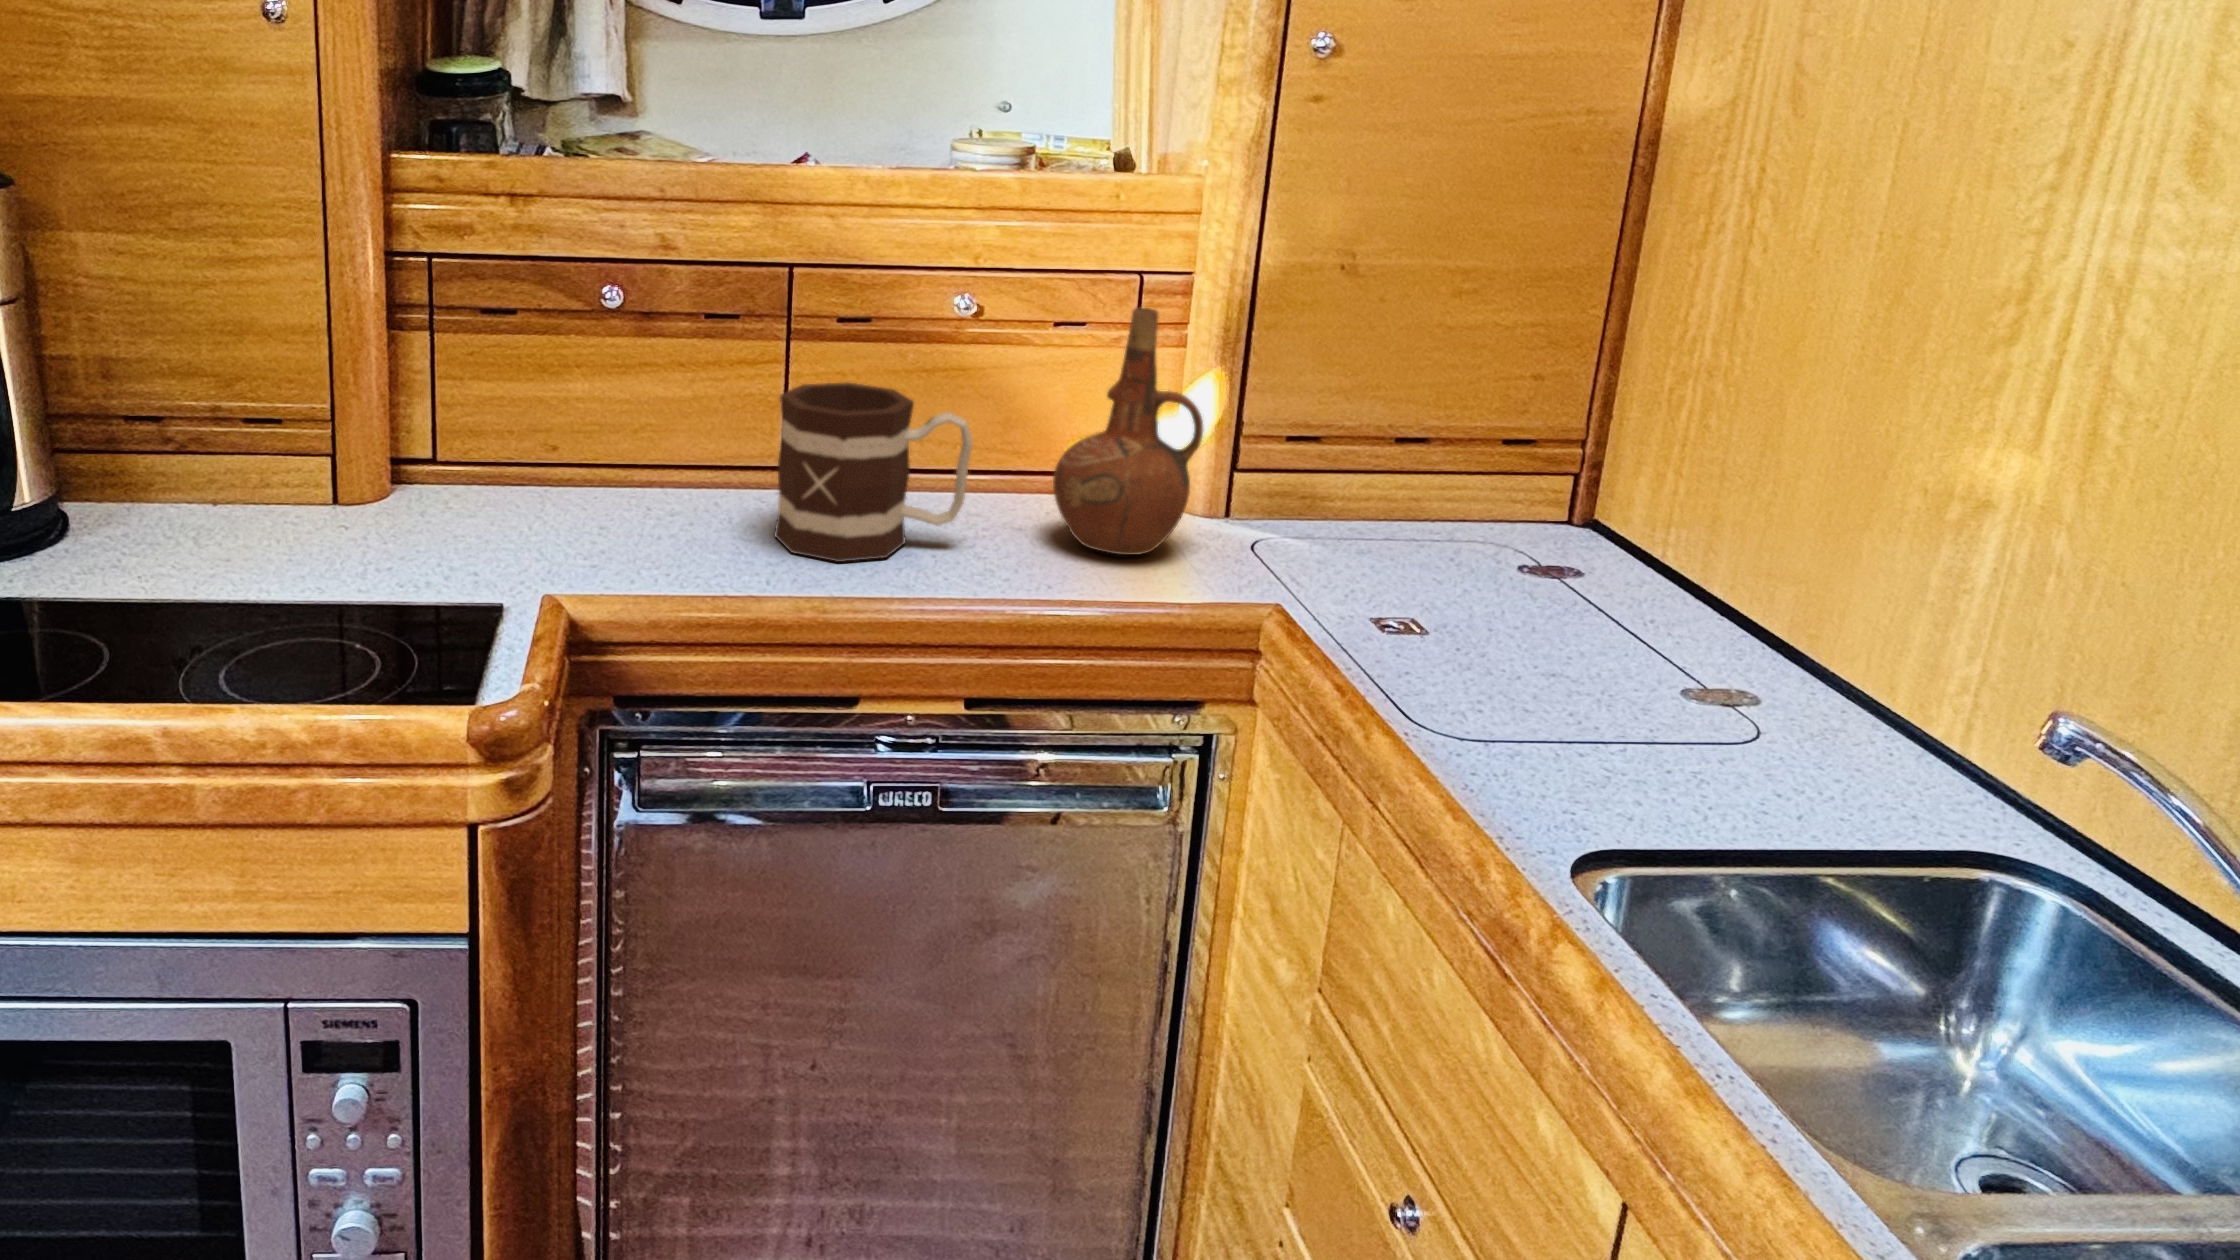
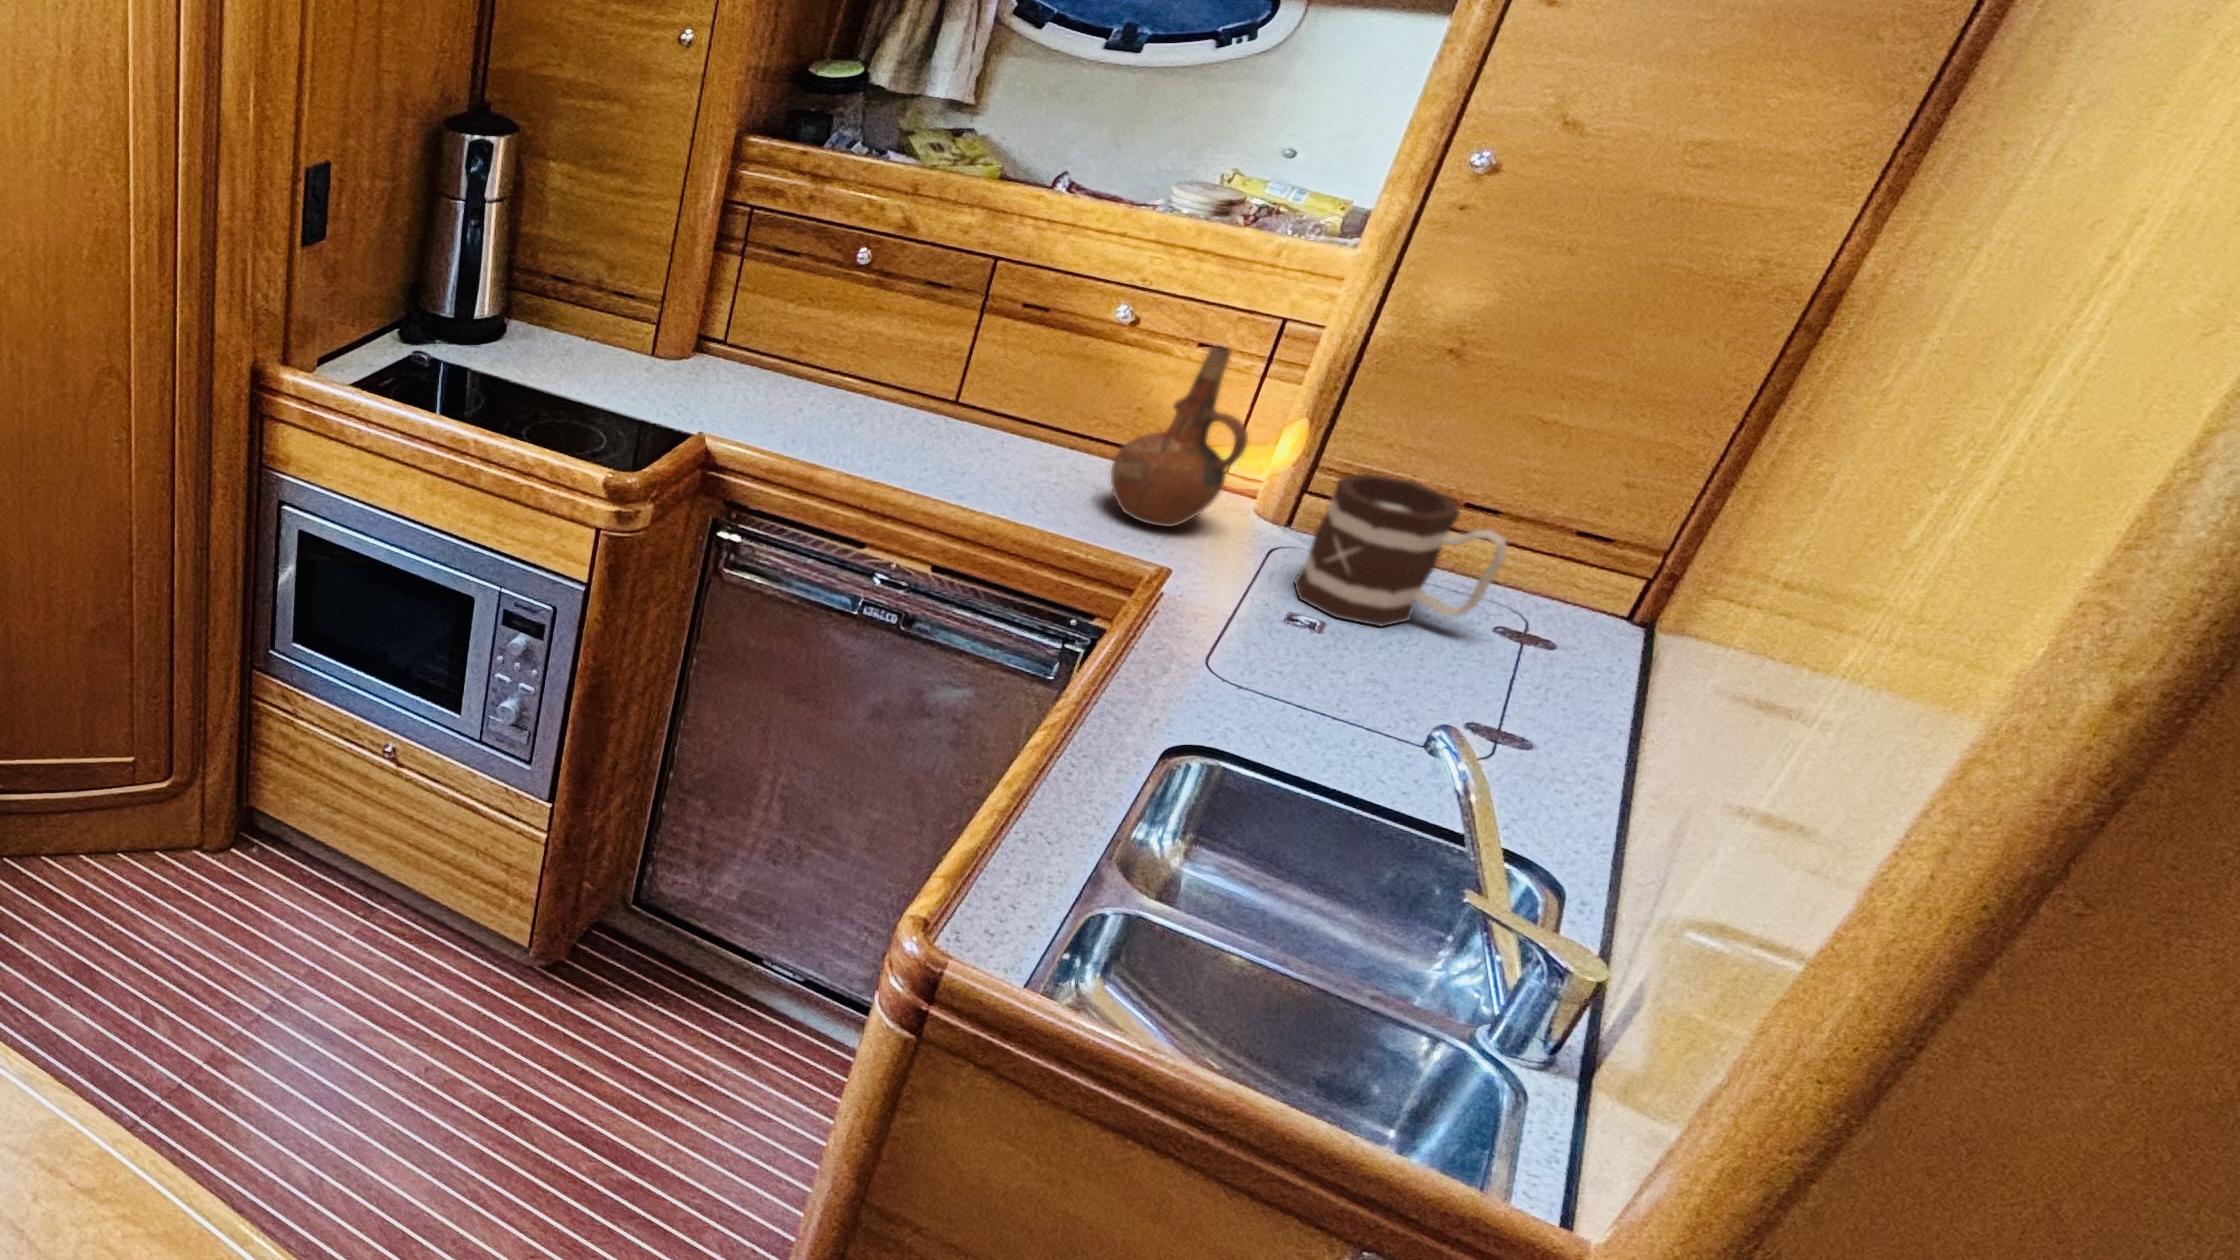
mug: present [775,382,973,562] -> present [1294,474,1506,626]

